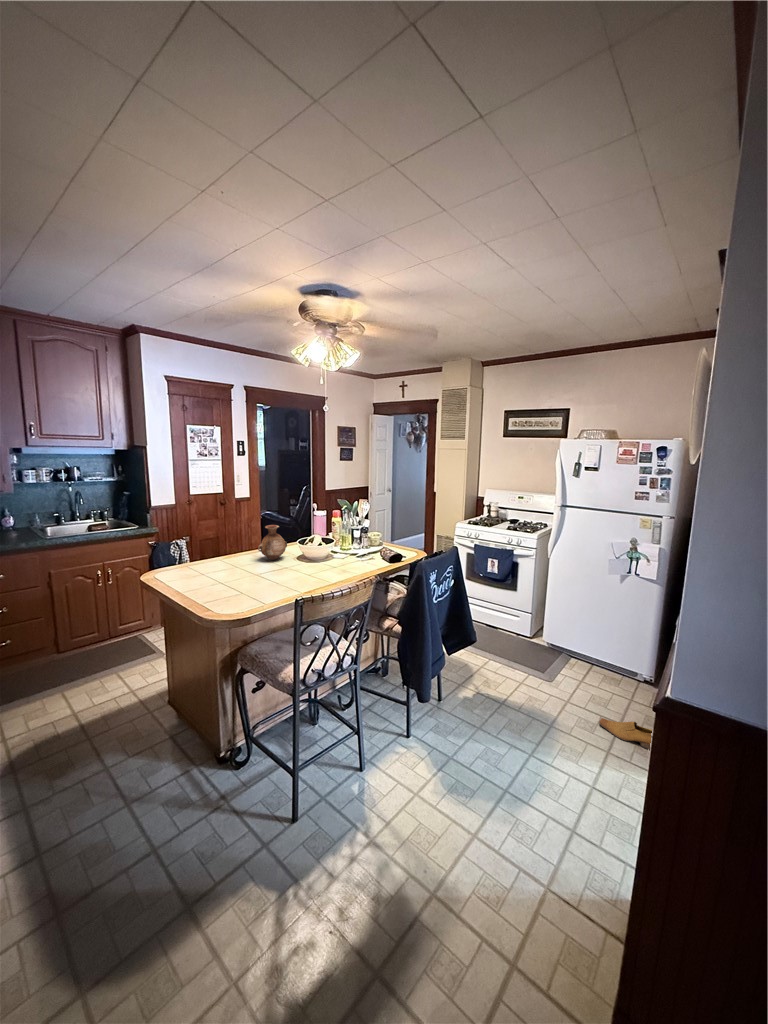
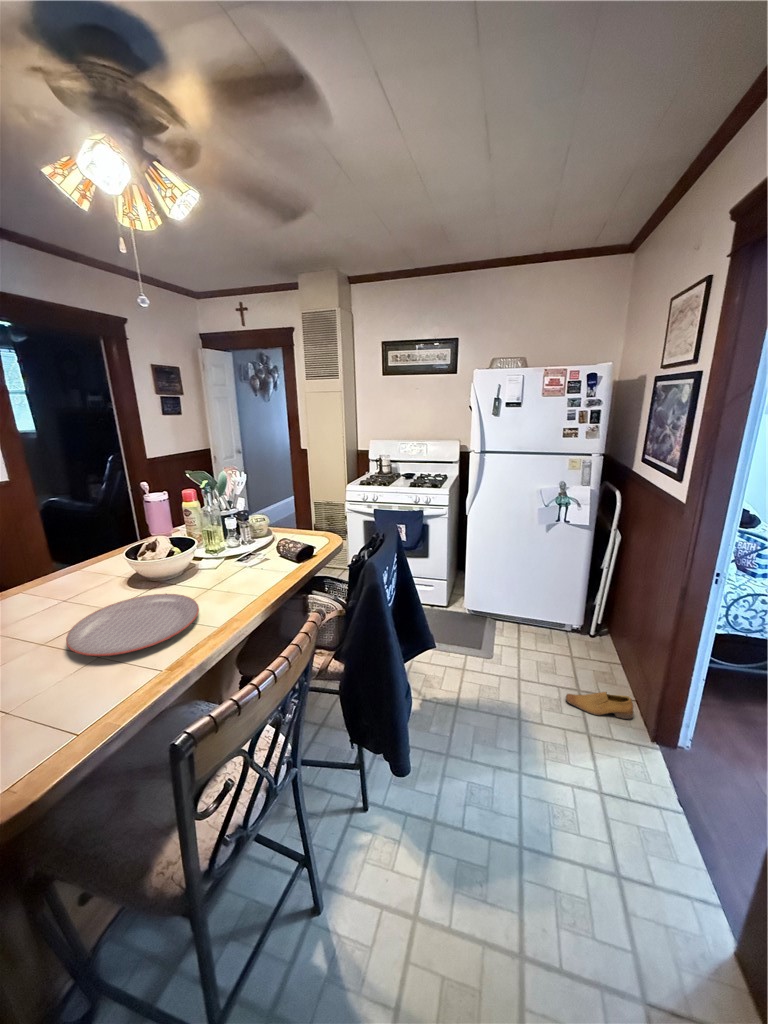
vase: present [258,525,287,560] -> none [36,530,103,596]
plate: none [267,563,326,583] -> present [66,594,199,656]

